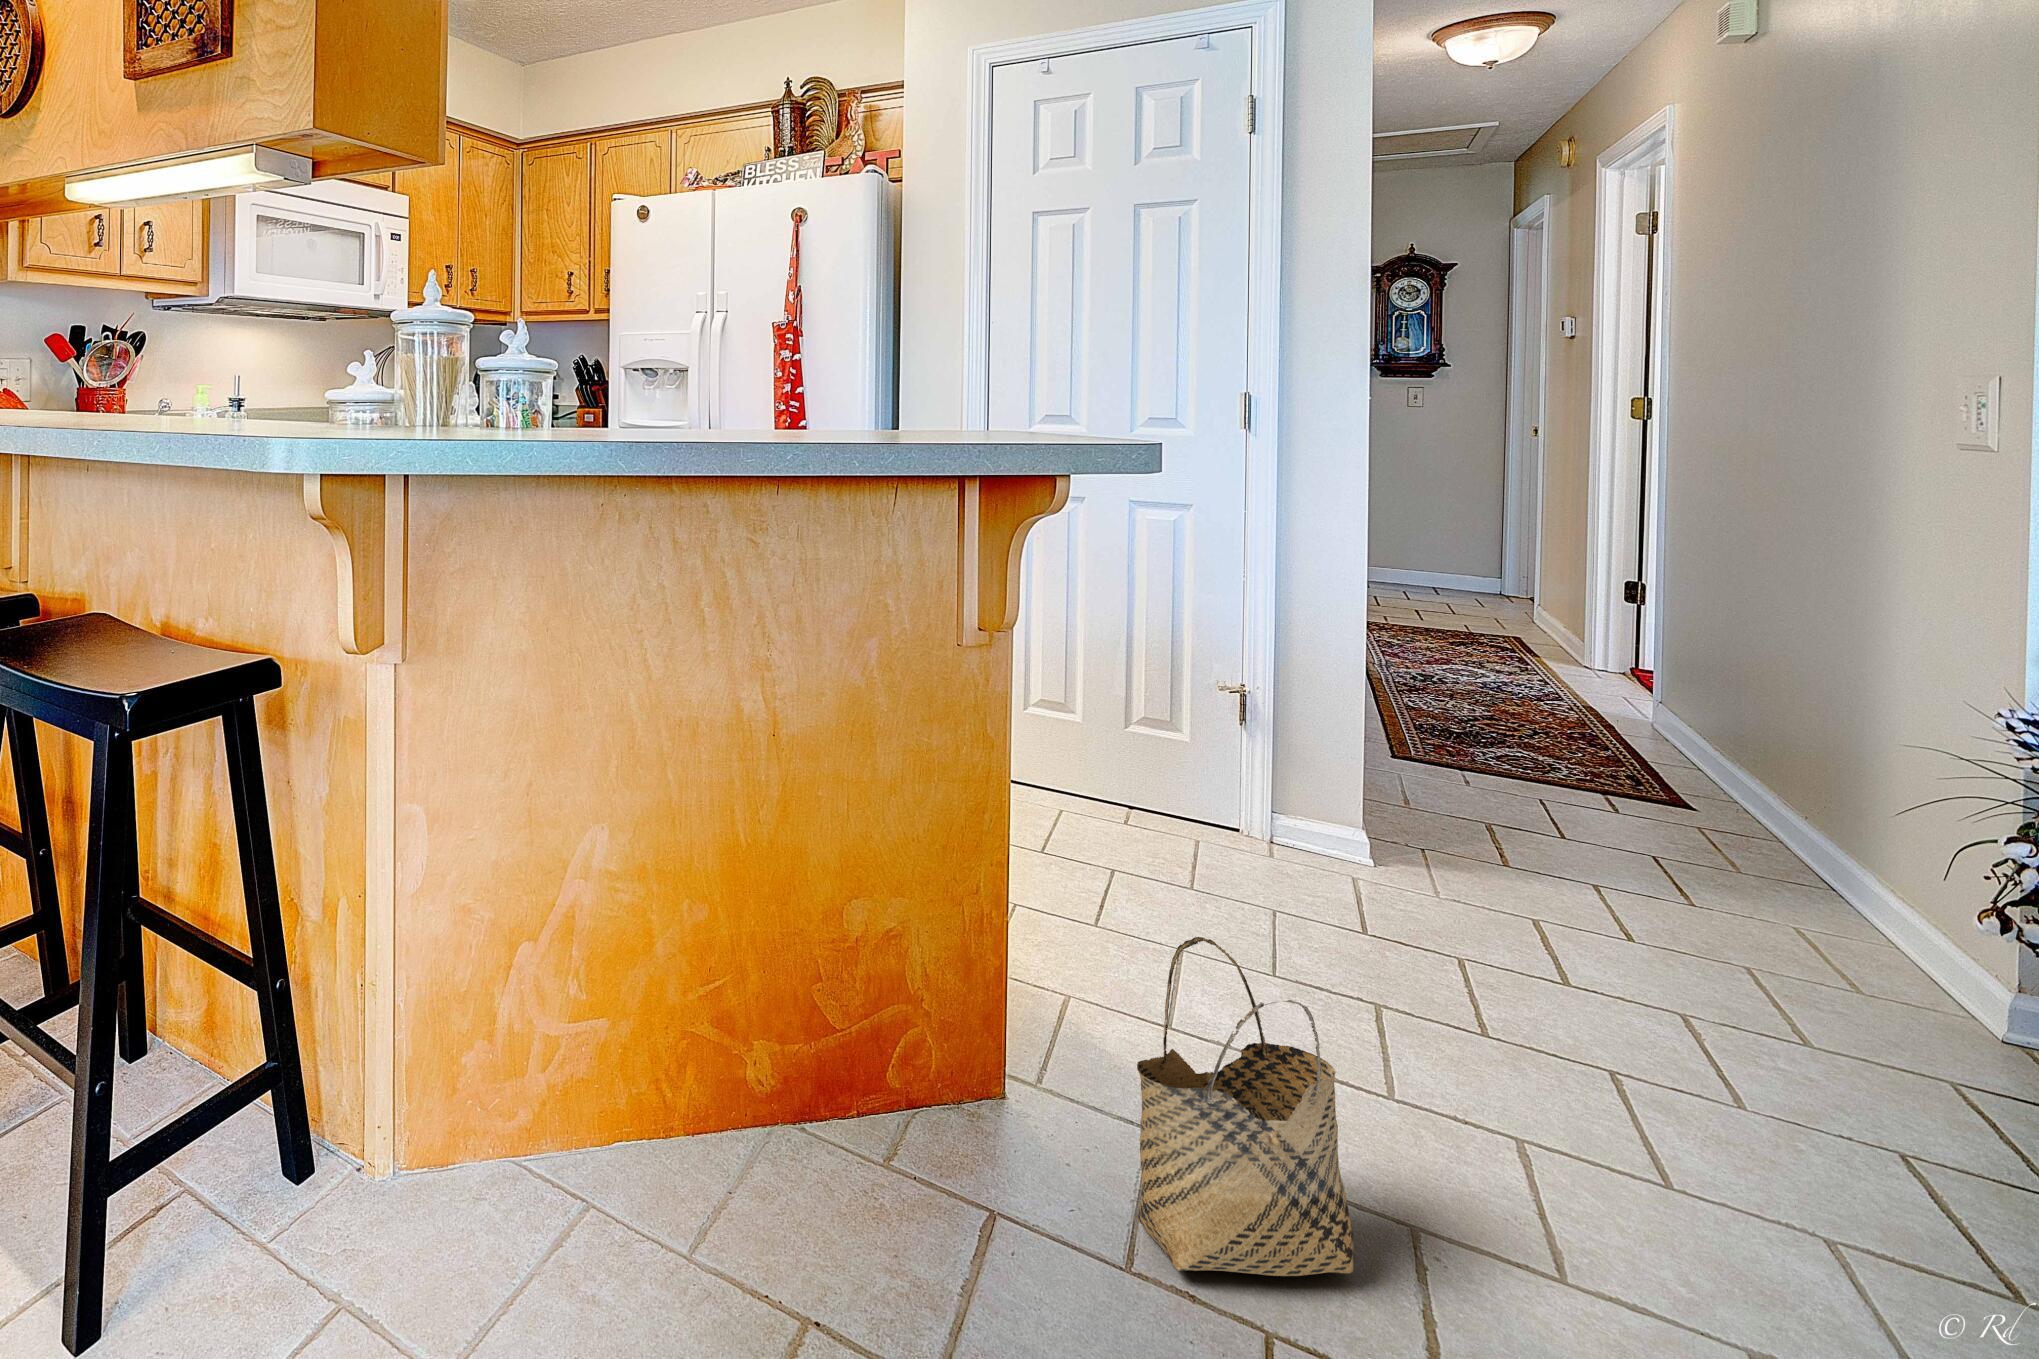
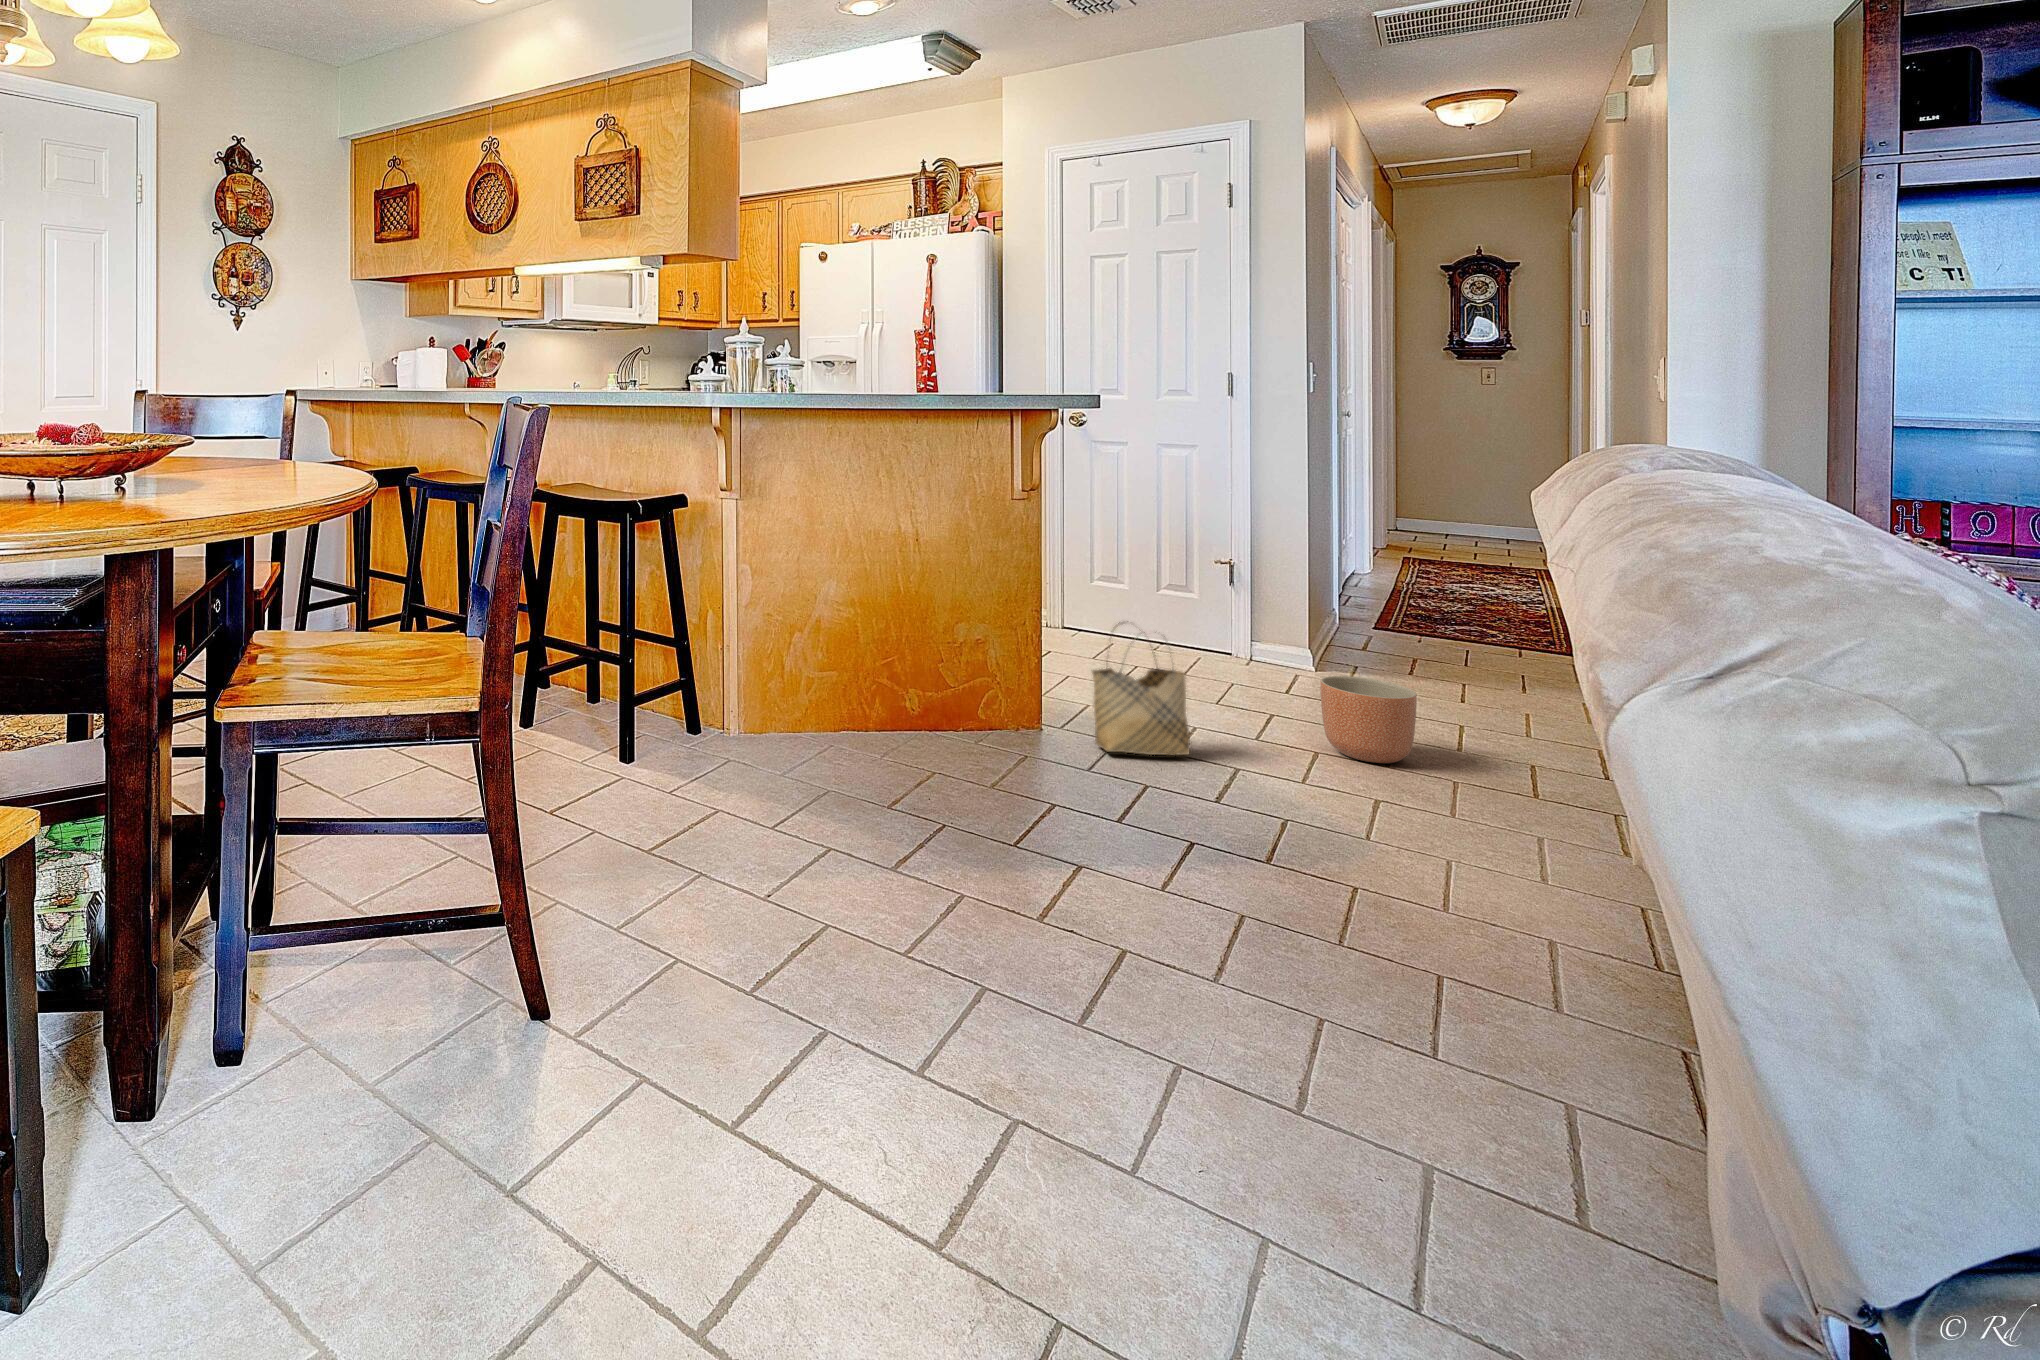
planter: none [1572,1028,1815,1269] -> present [1320,676,1417,763]

